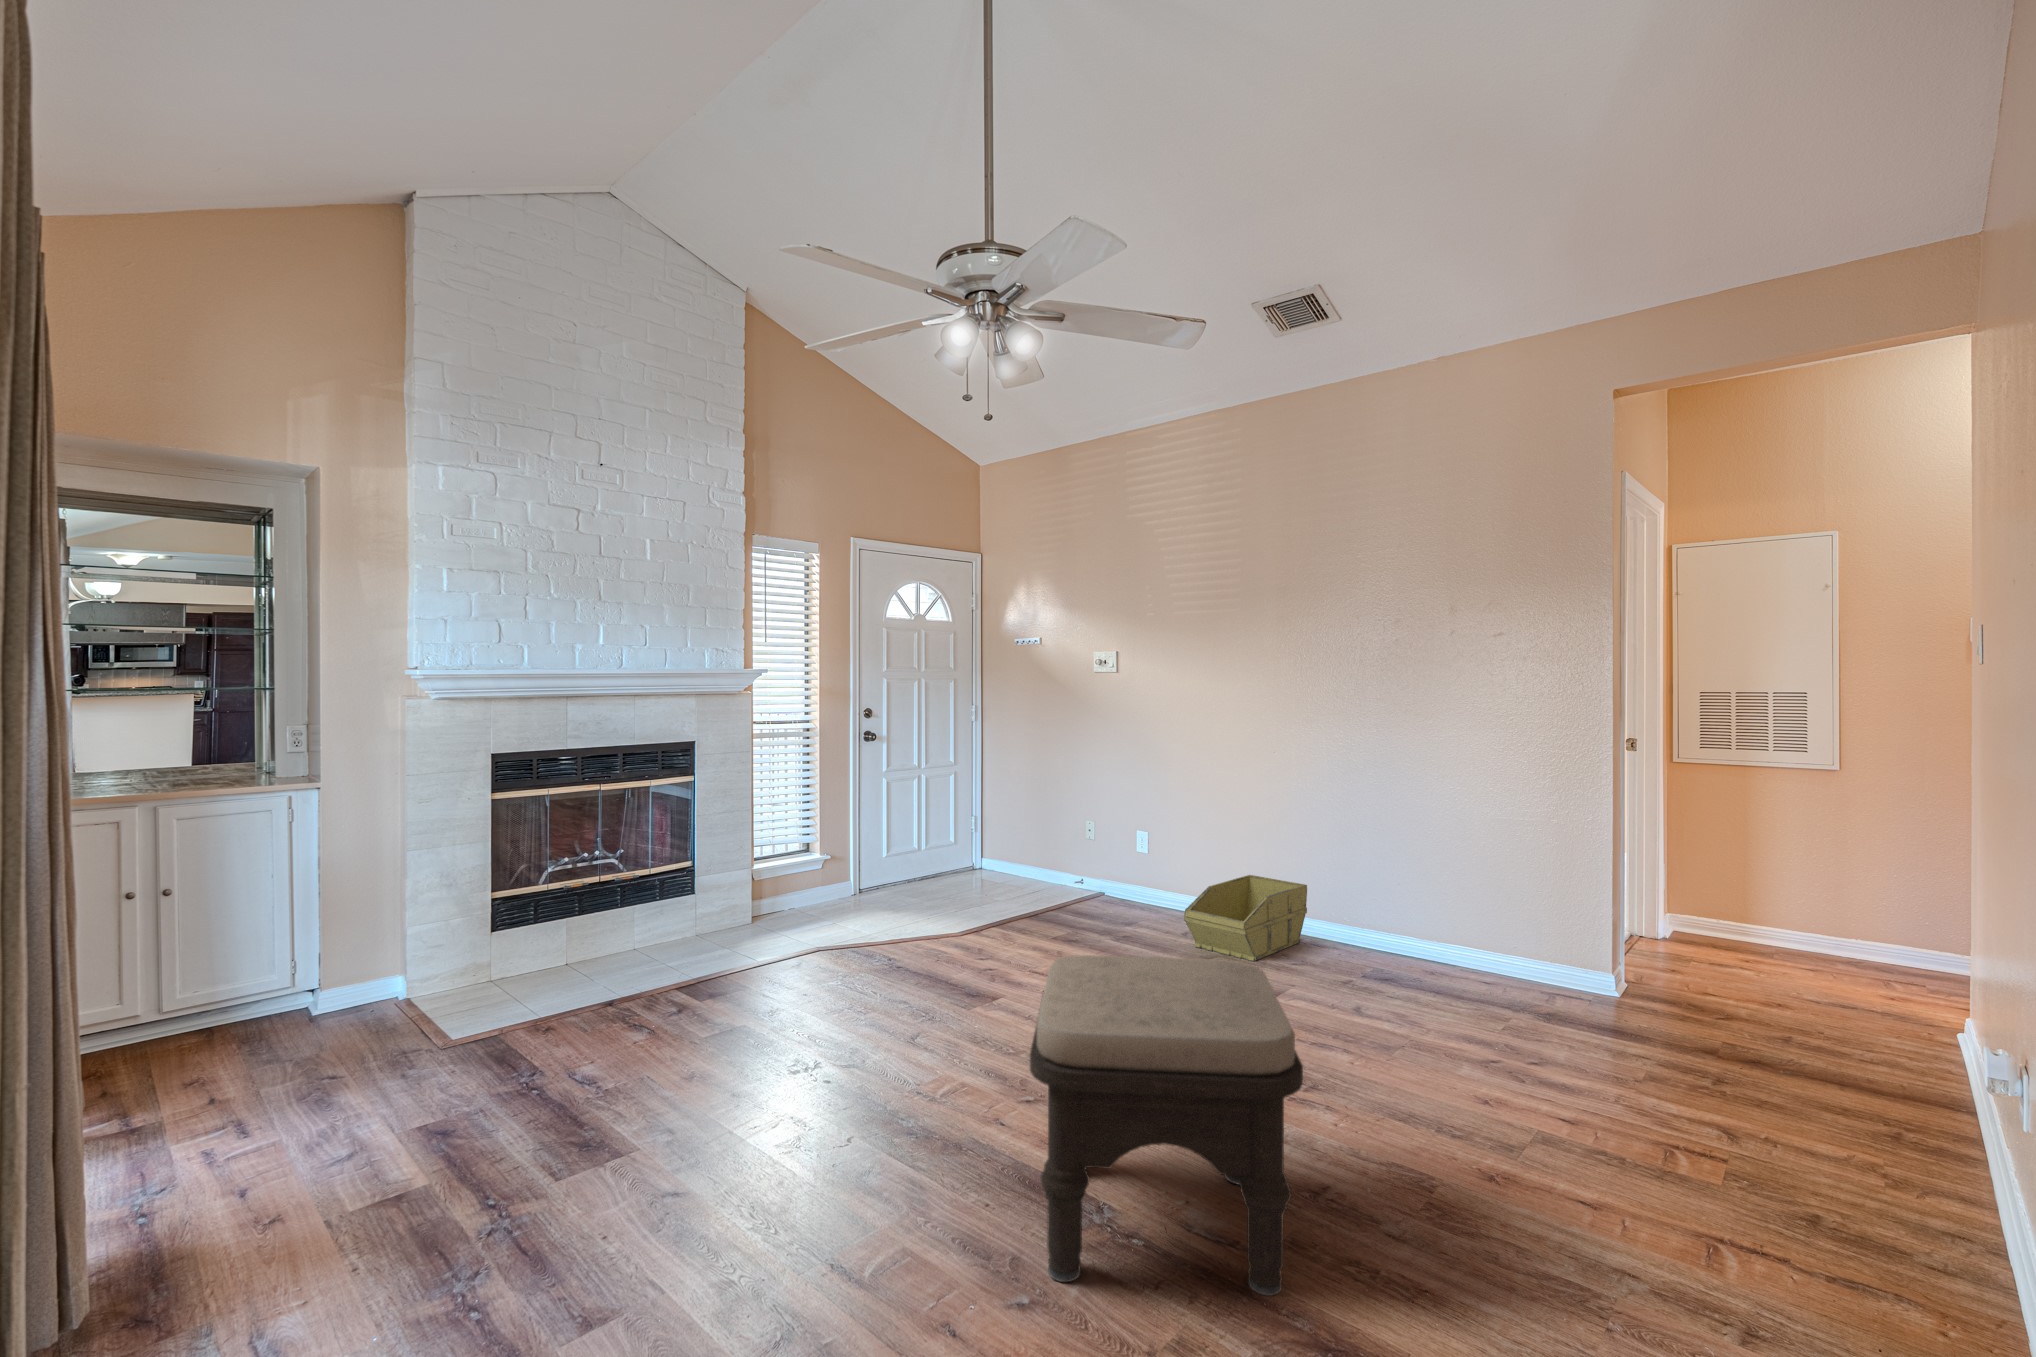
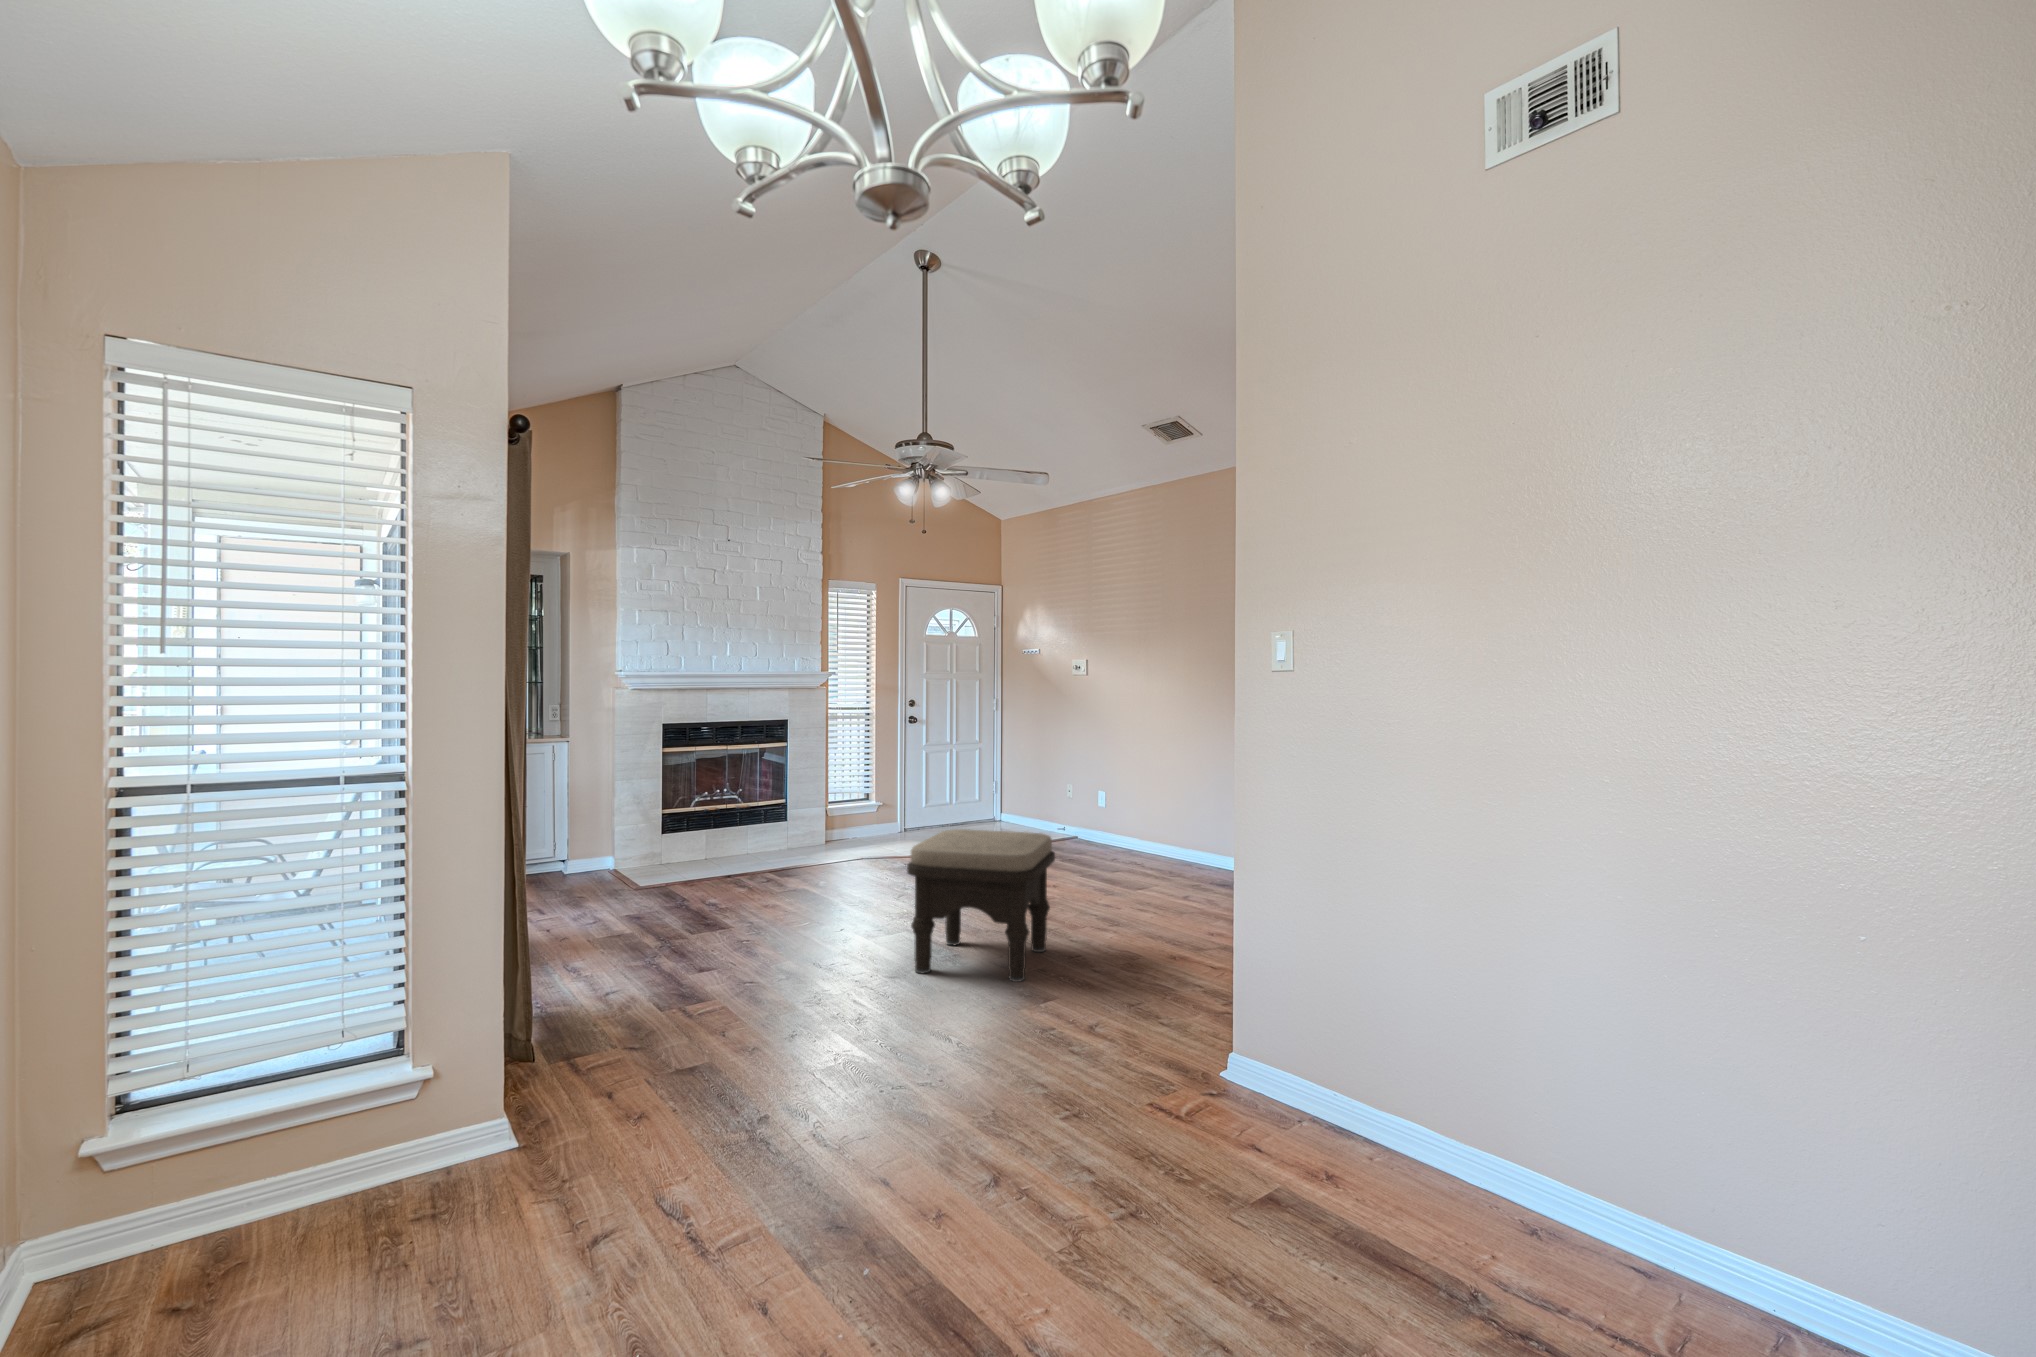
storage bin: present [1184,875,1307,961] -> none [1105,819,1197,872]

